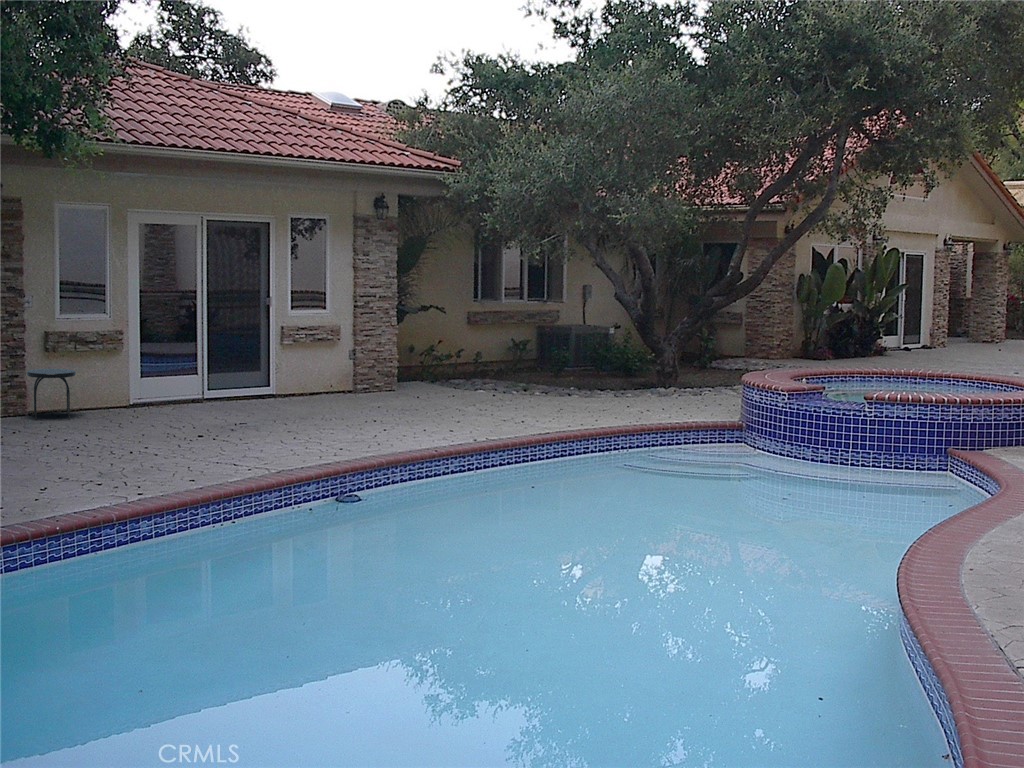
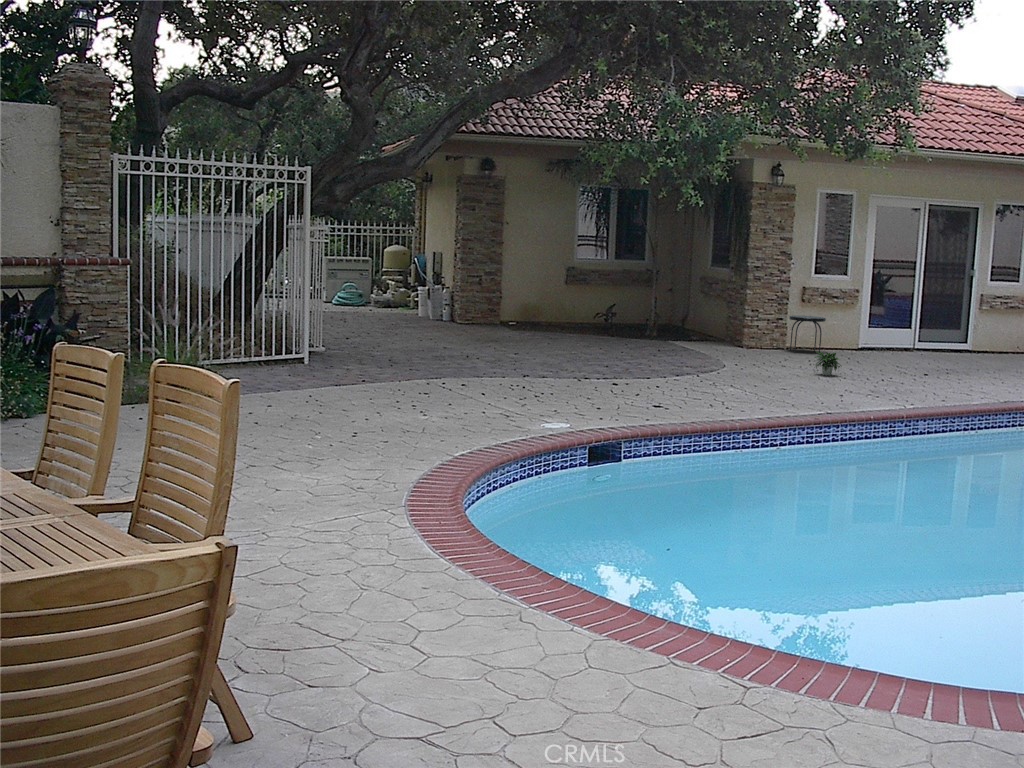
potted plant: none [13,427,59,459] -> present [814,352,842,375]

